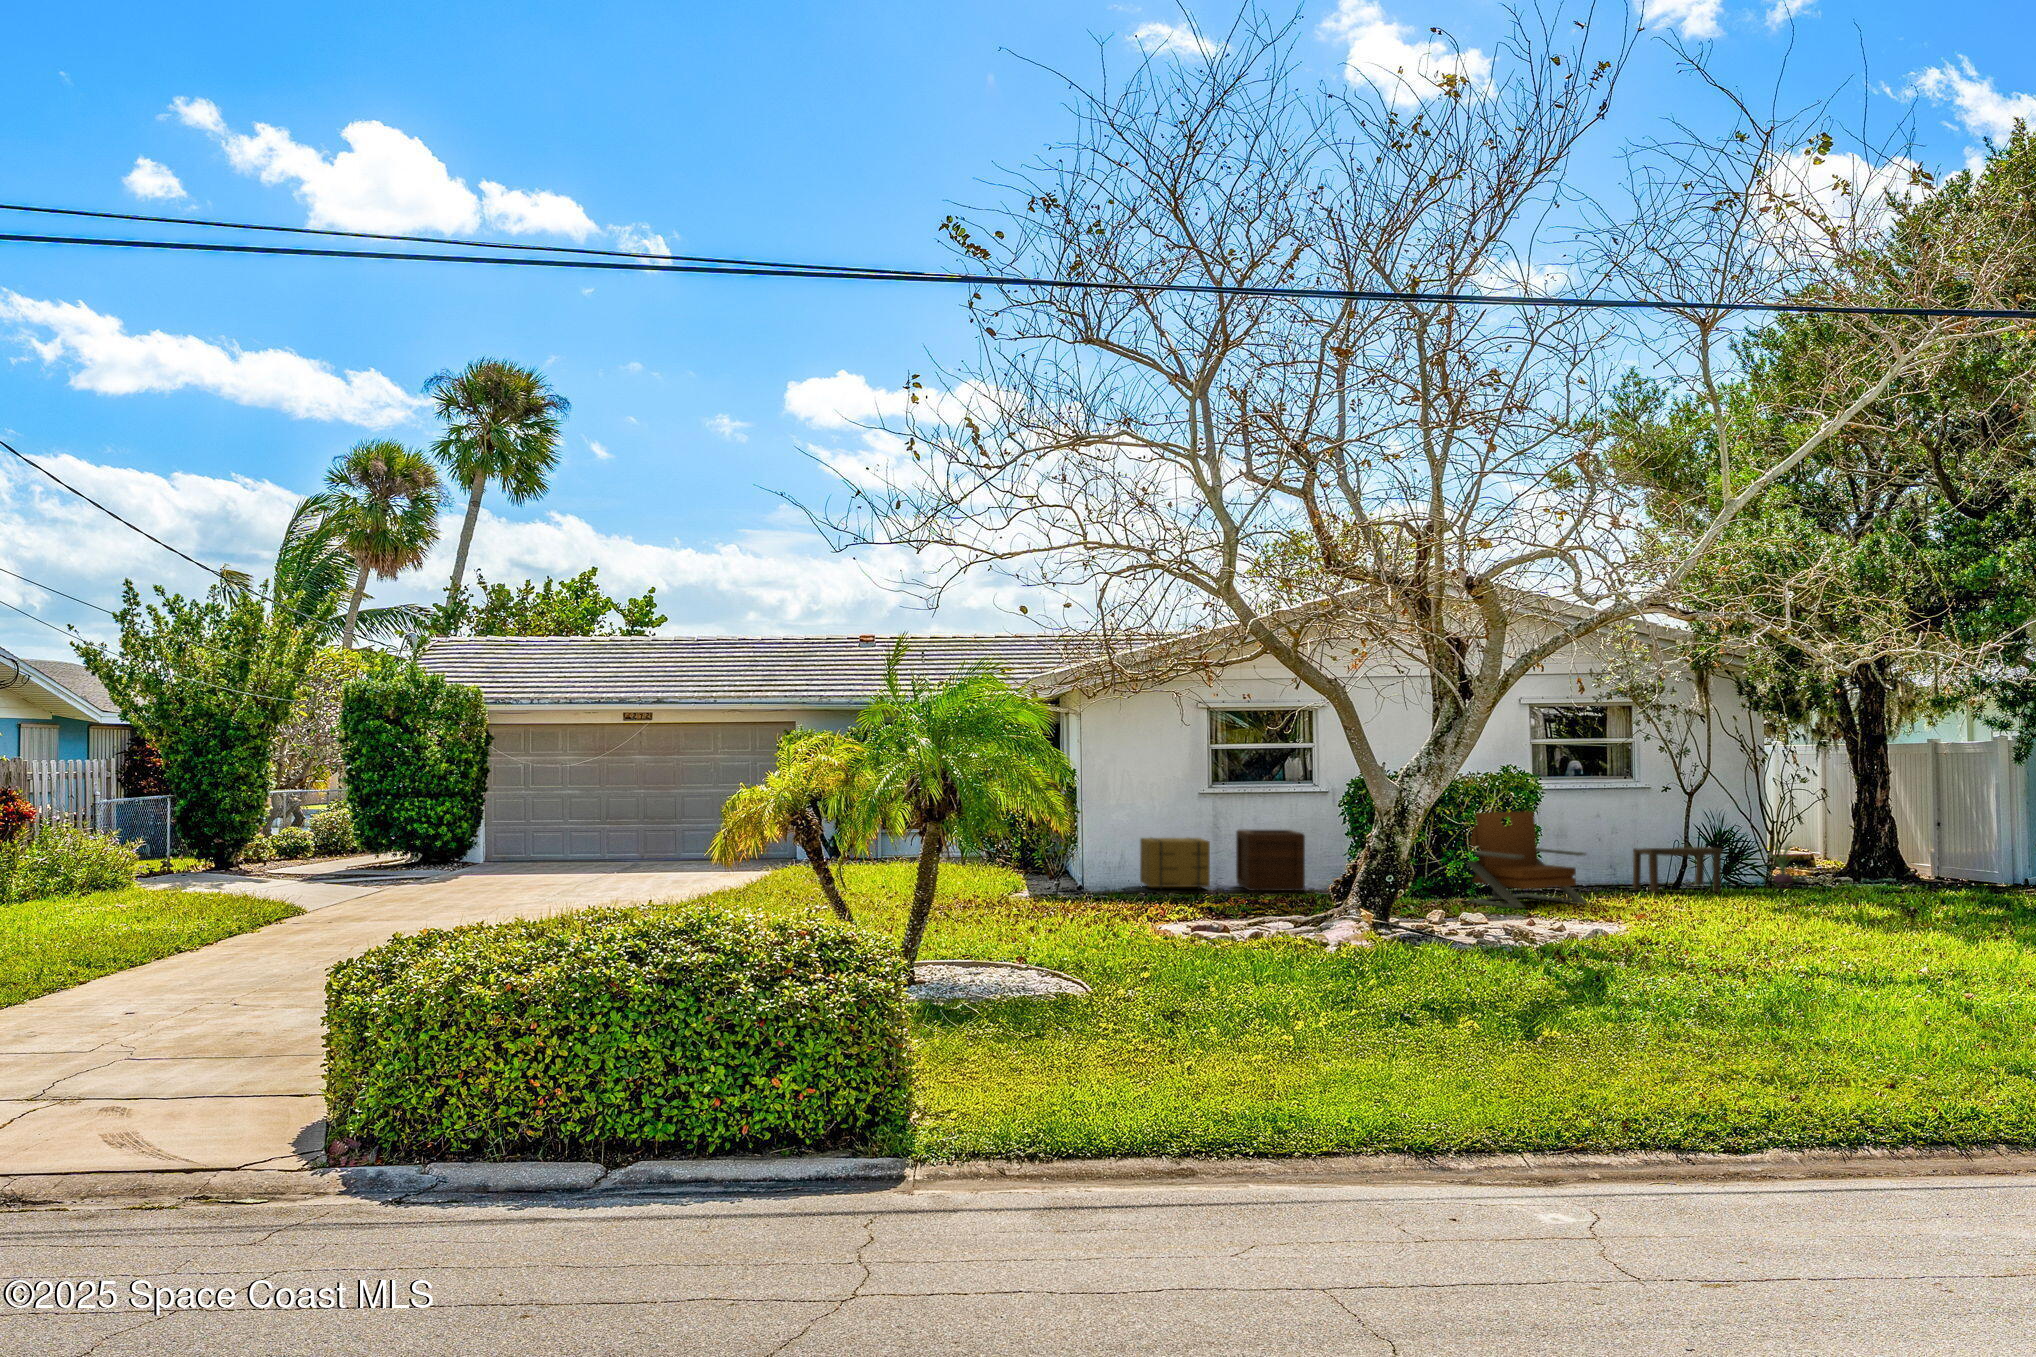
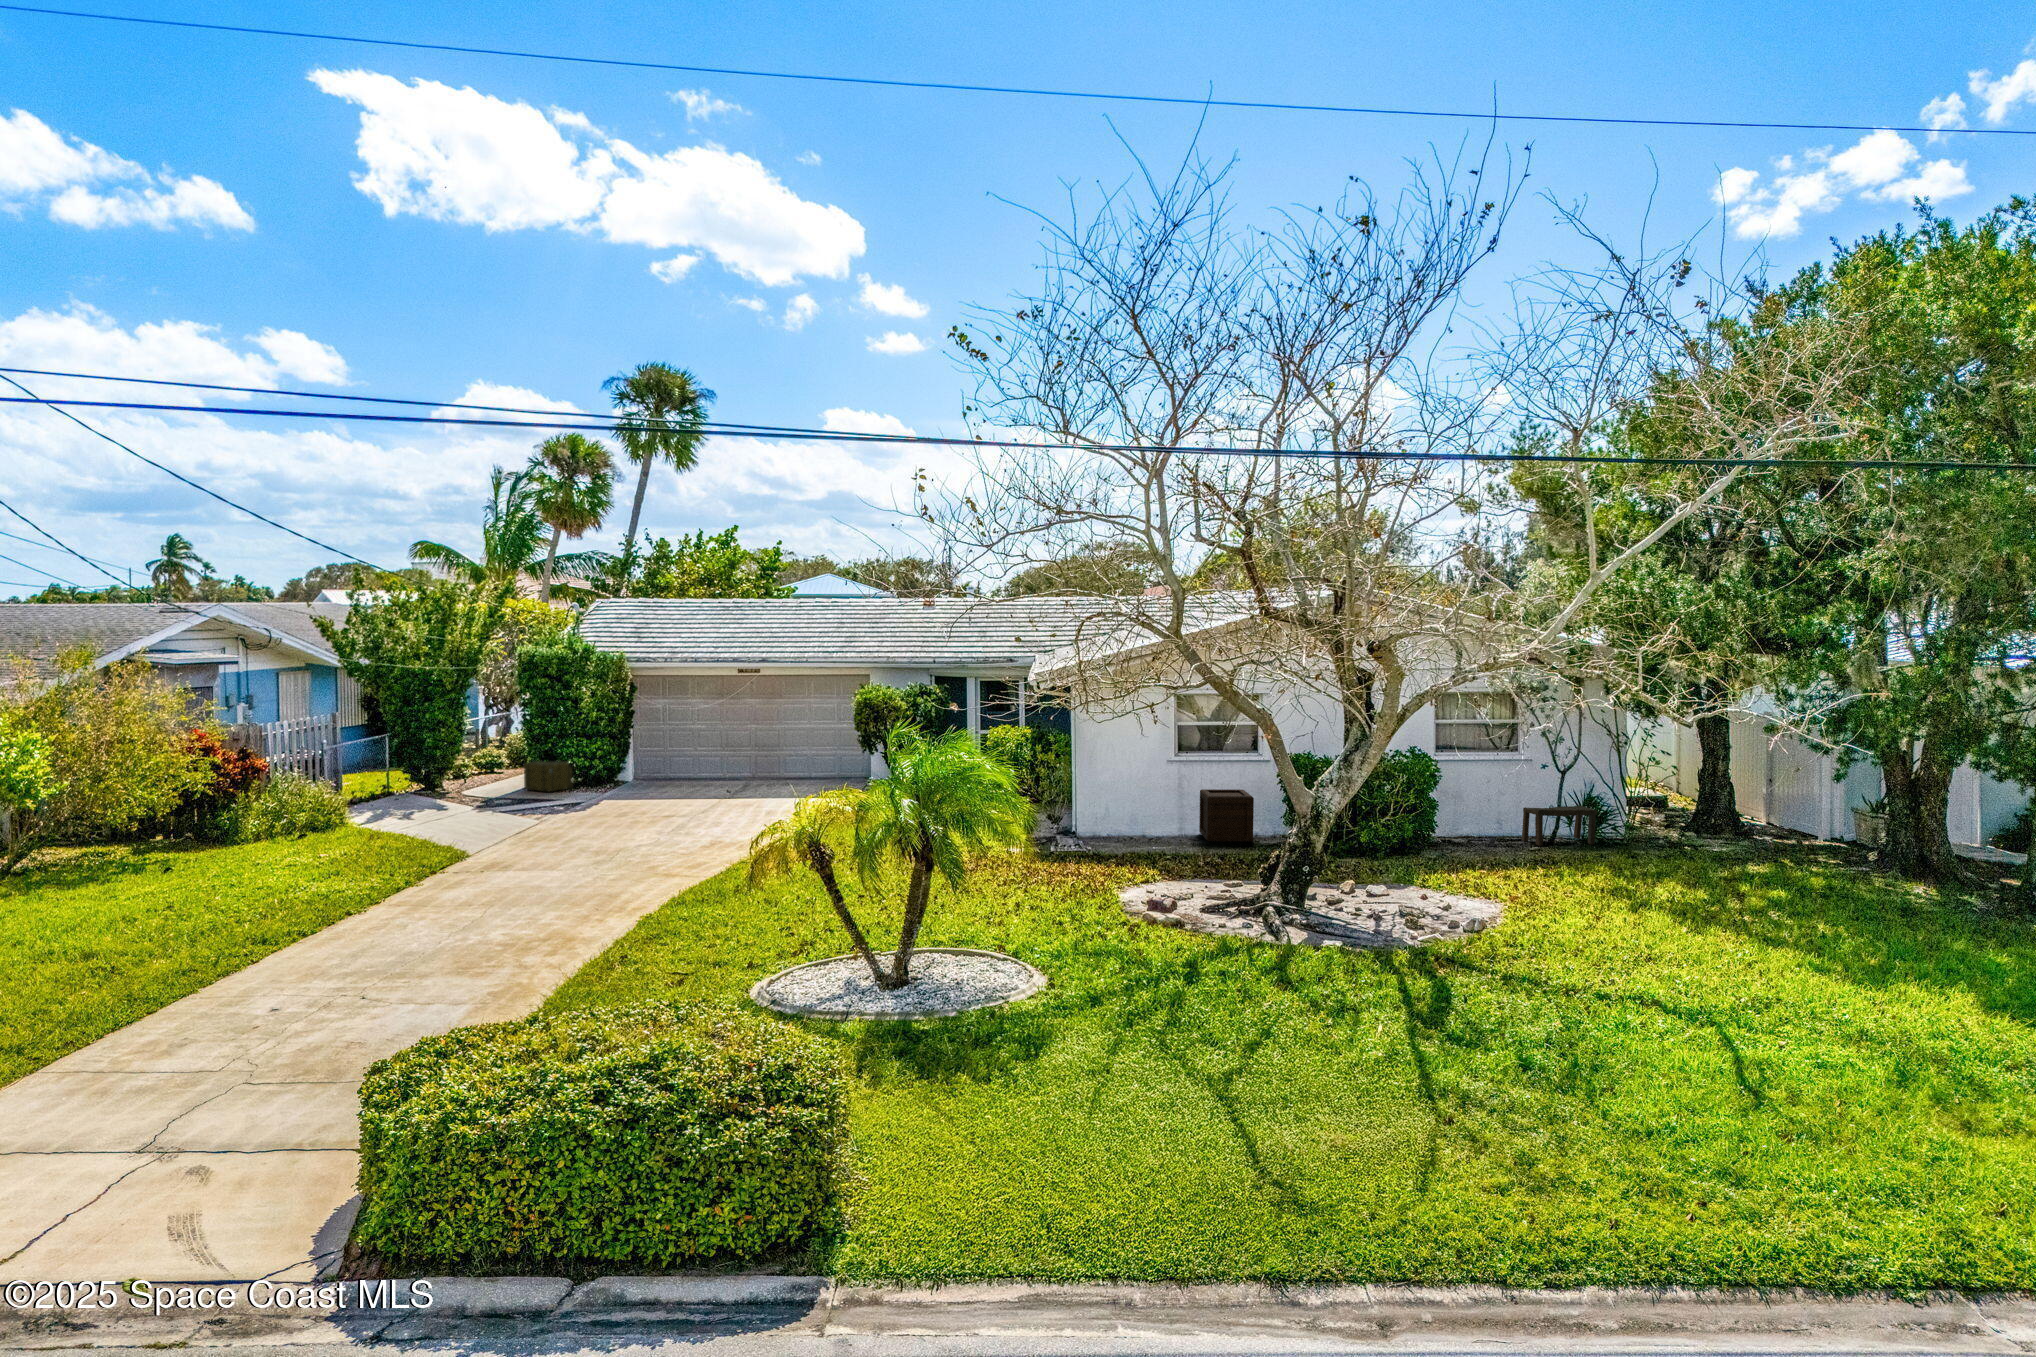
lounge chair: present [1467,811,1587,908] -> none [1373,785,1482,872]
cardboard box: present [1140,838,1210,888] -> present [524,761,573,791]
decorative plant: present [1769,843,1793,888] -> none [1620,799,1669,838]

